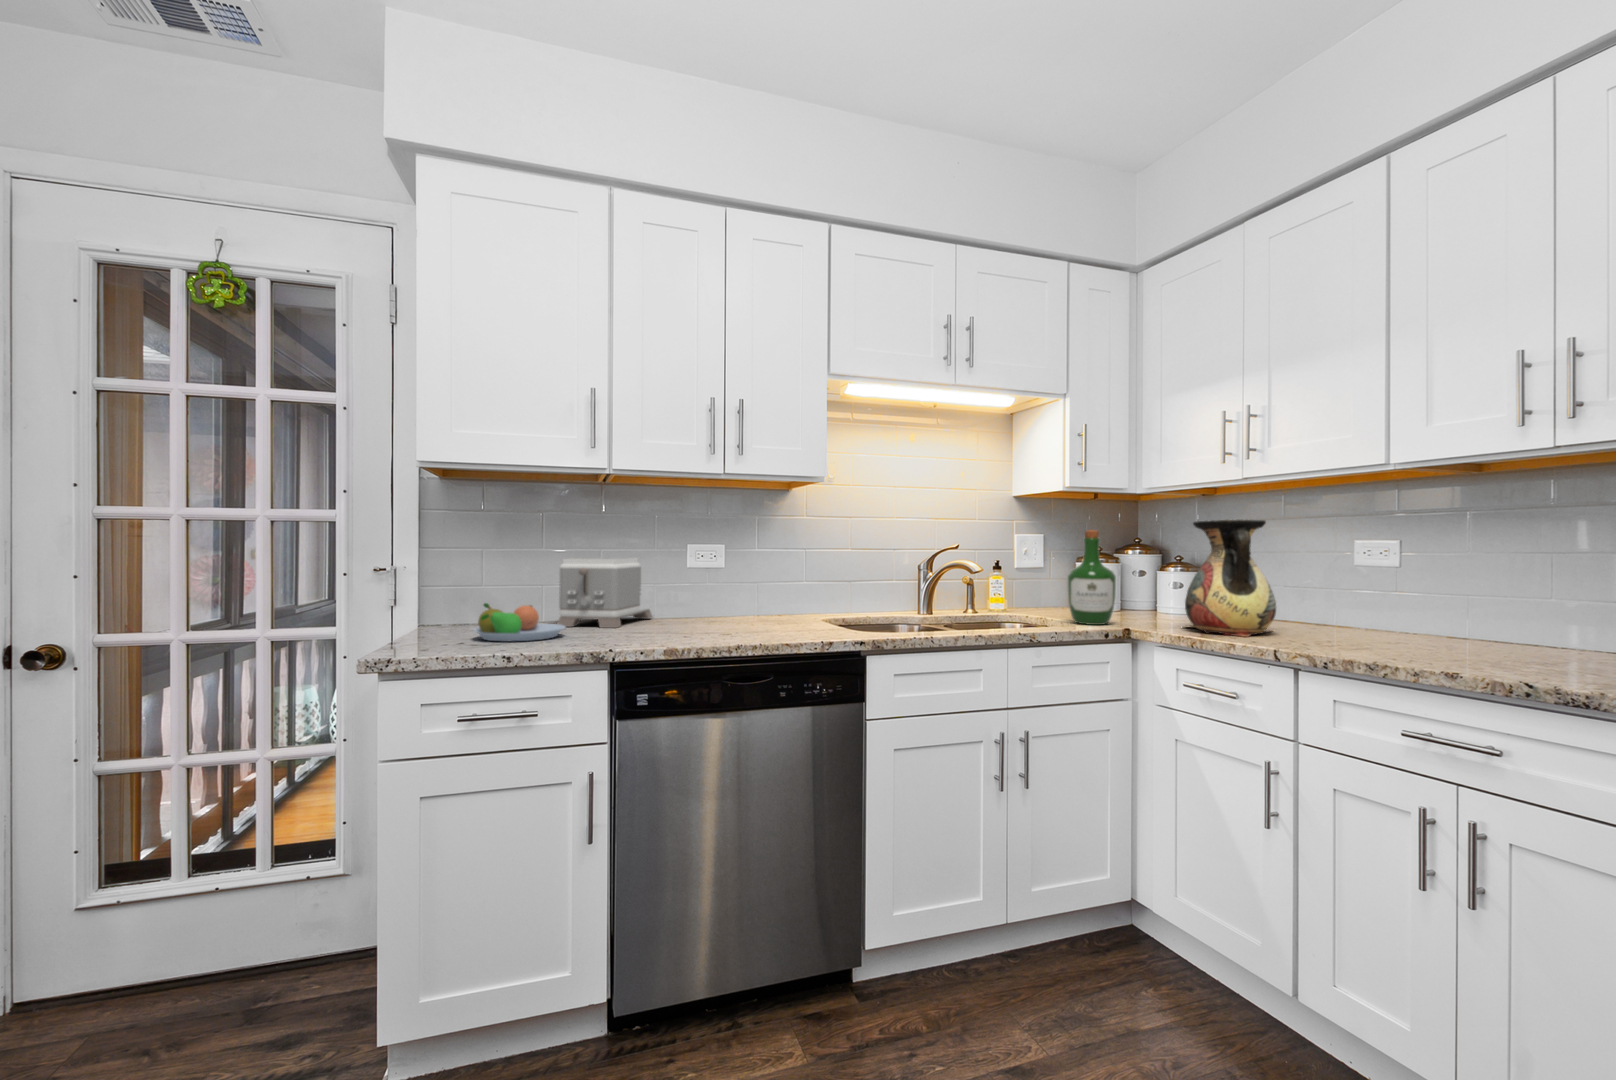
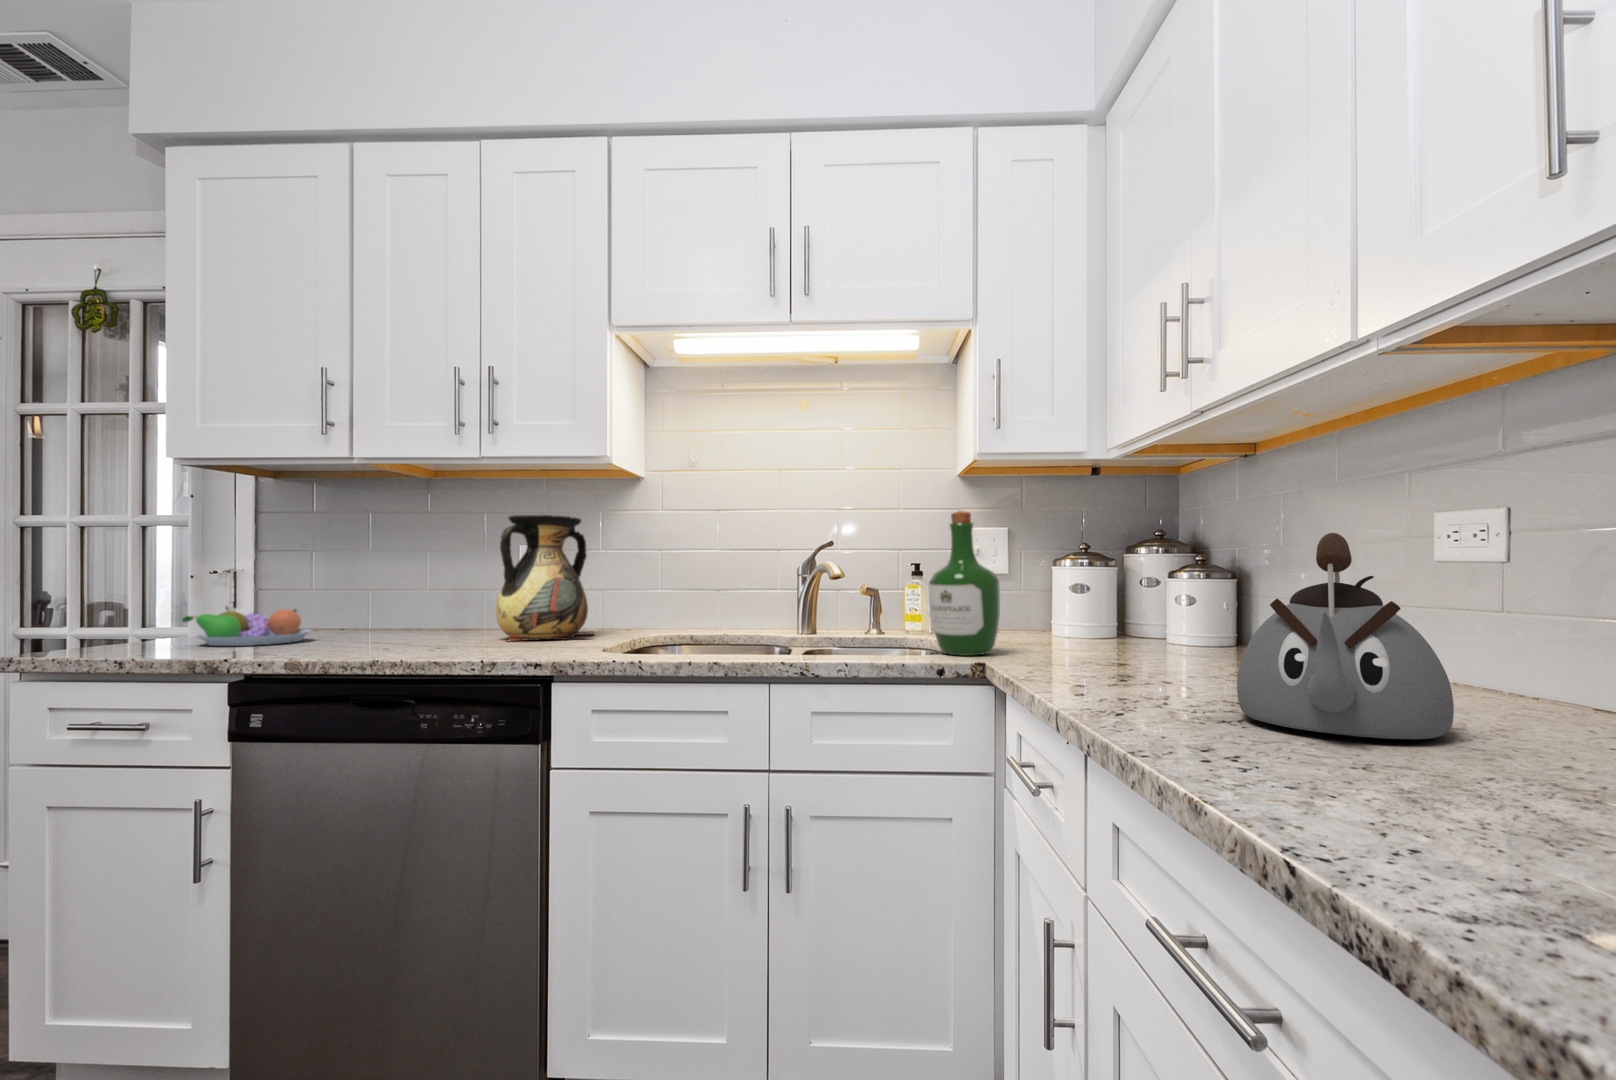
vase: present [1185,520,1276,637] -> present [496,515,594,641]
toaster: present [557,557,653,628] -> none [364,562,504,637]
kettle: none [1339,560,1438,649] -> present [1237,533,1454,739]

